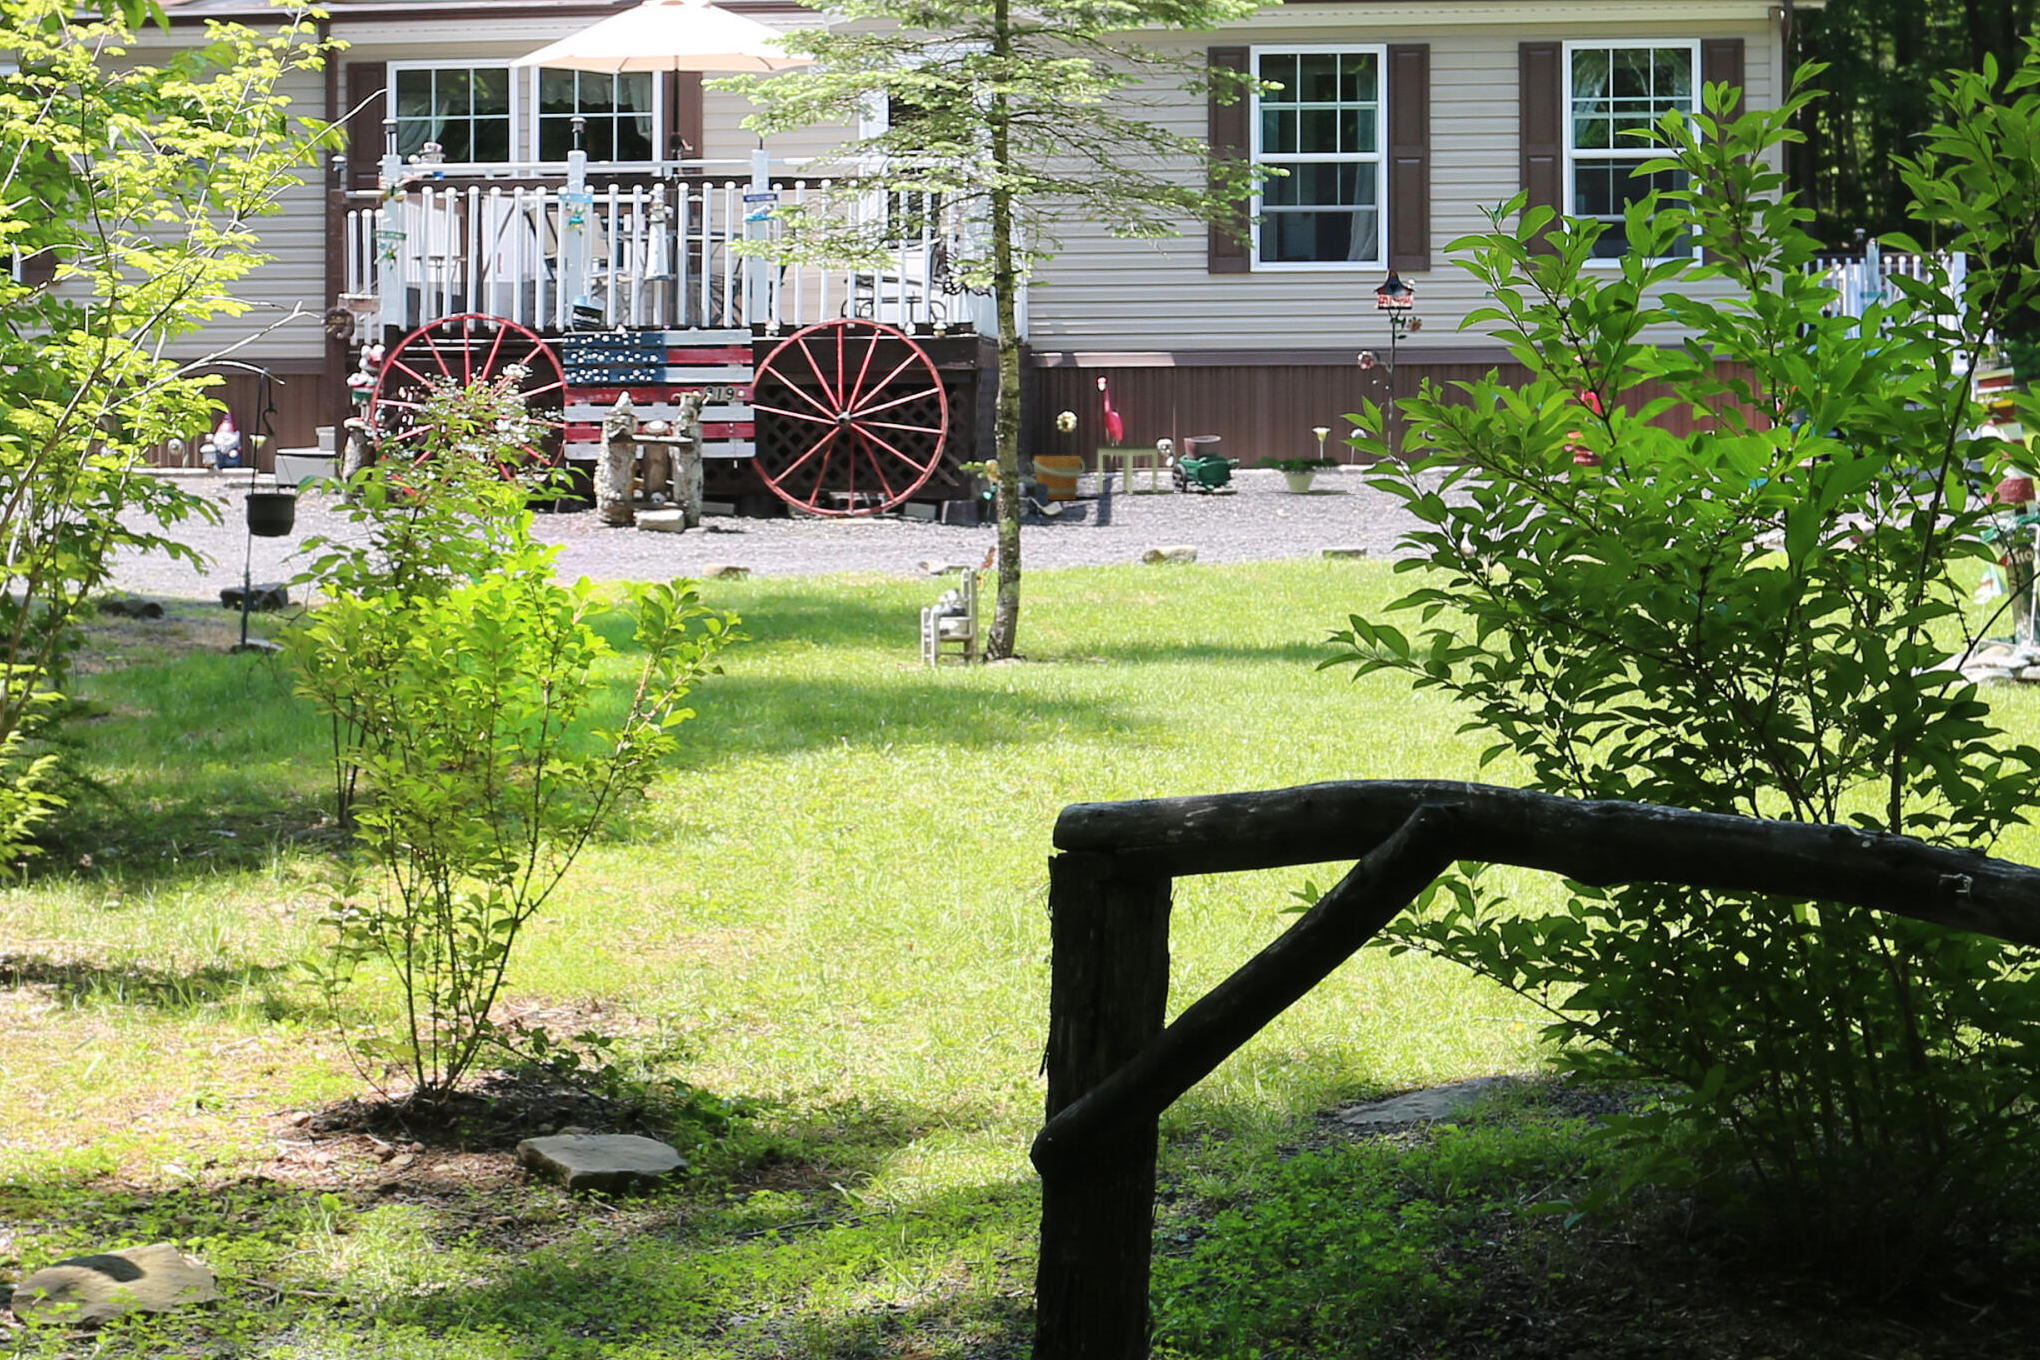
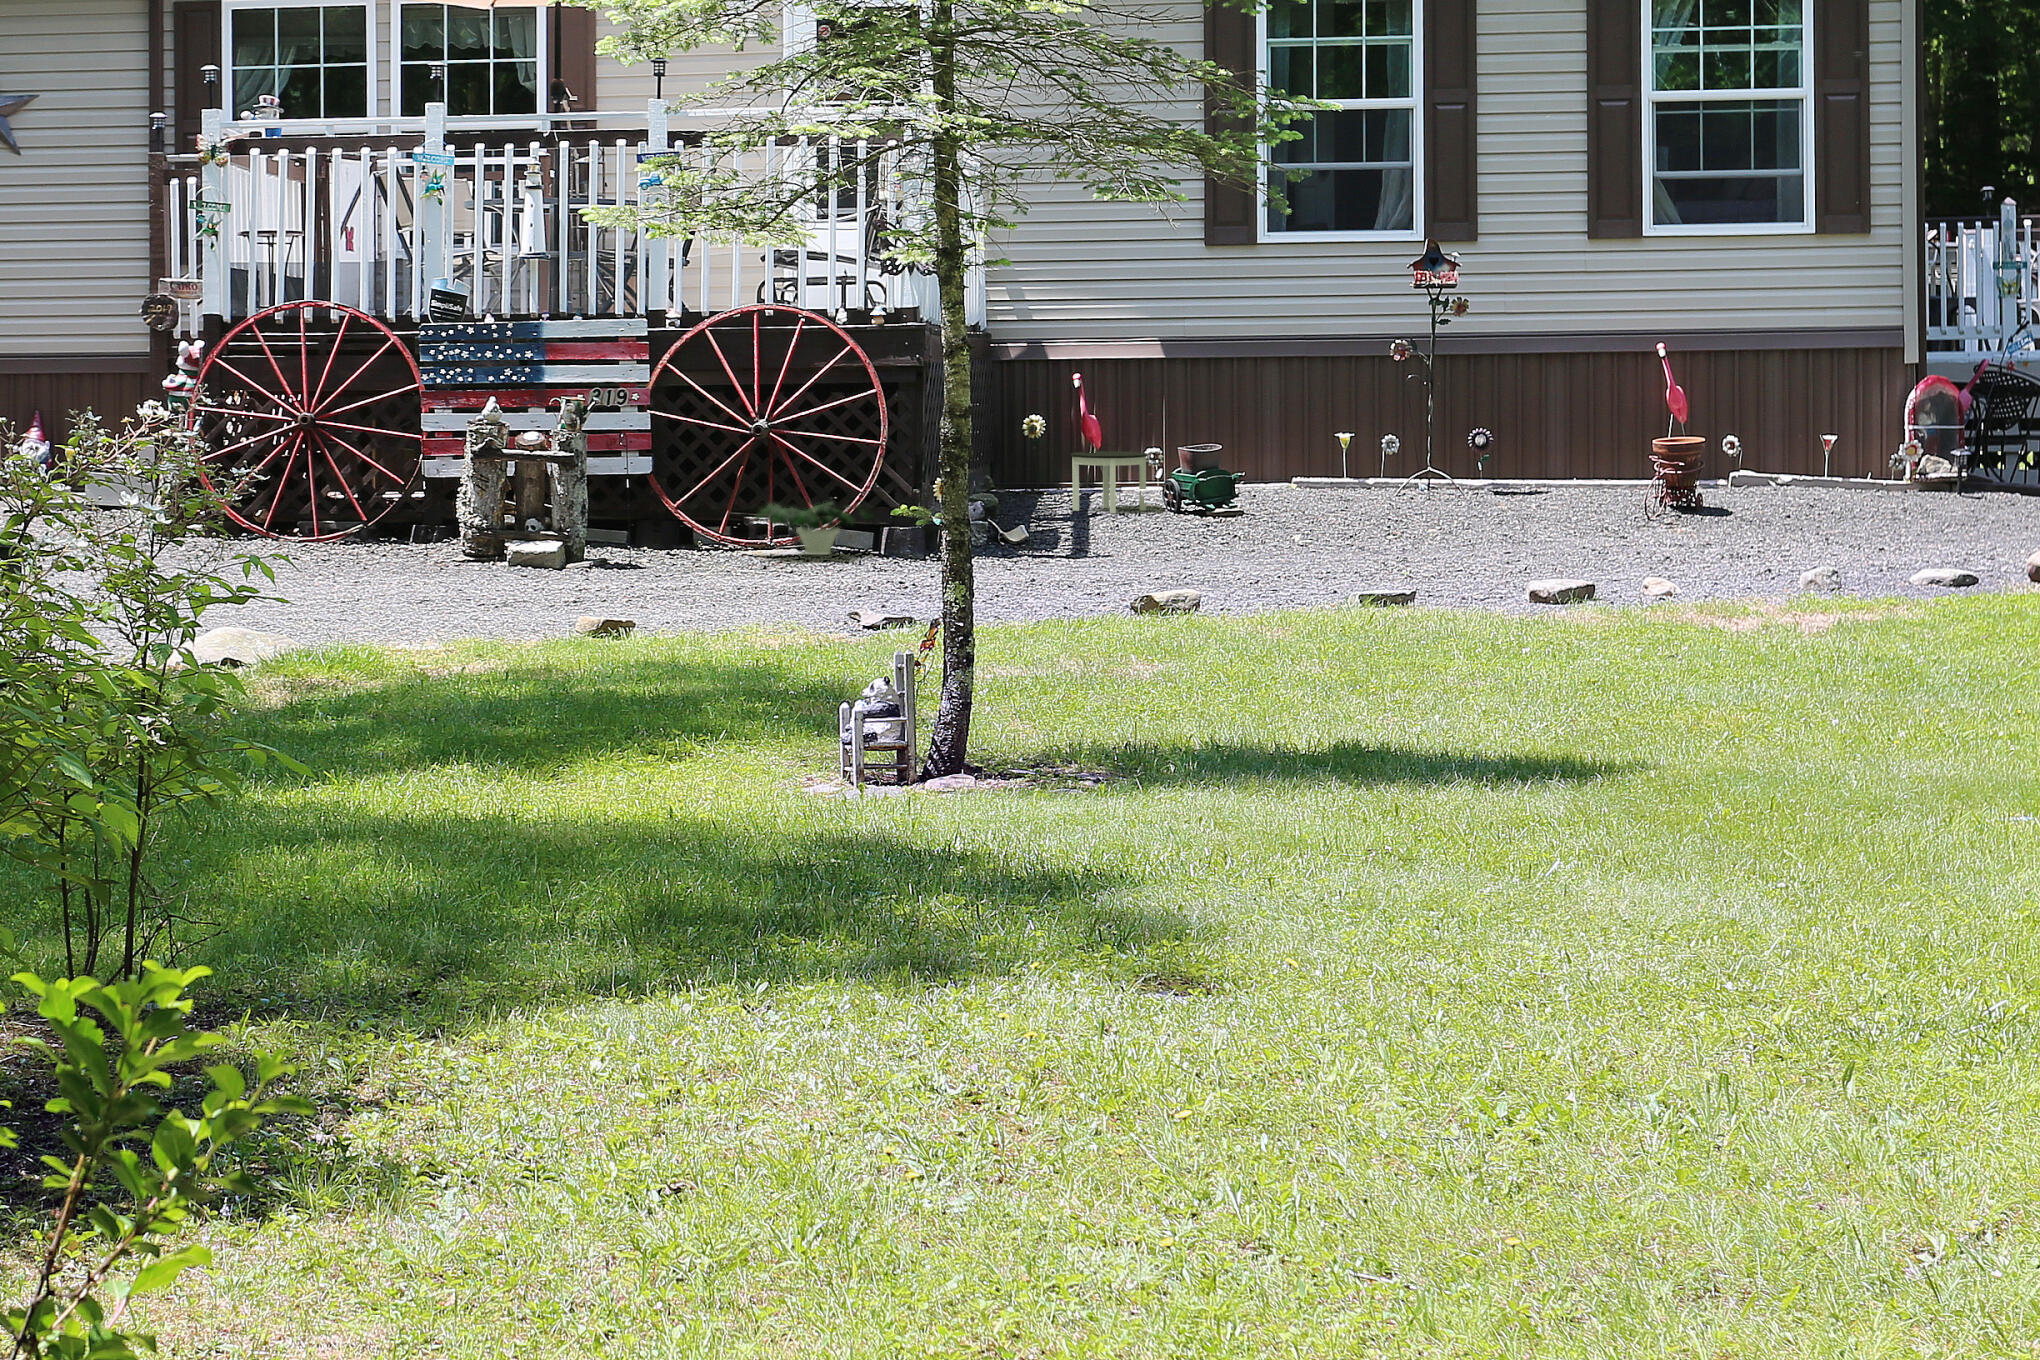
bucket: present [1033,456,1085,500] -> none [992,466,1058,521]
potted plant: present [1254,456,1338,493] -> present [755,502,874,555]

